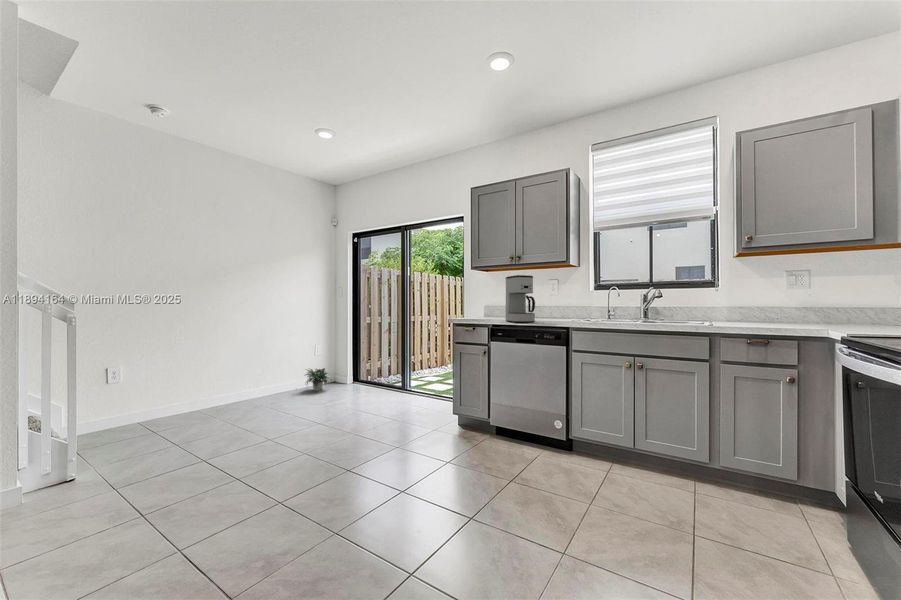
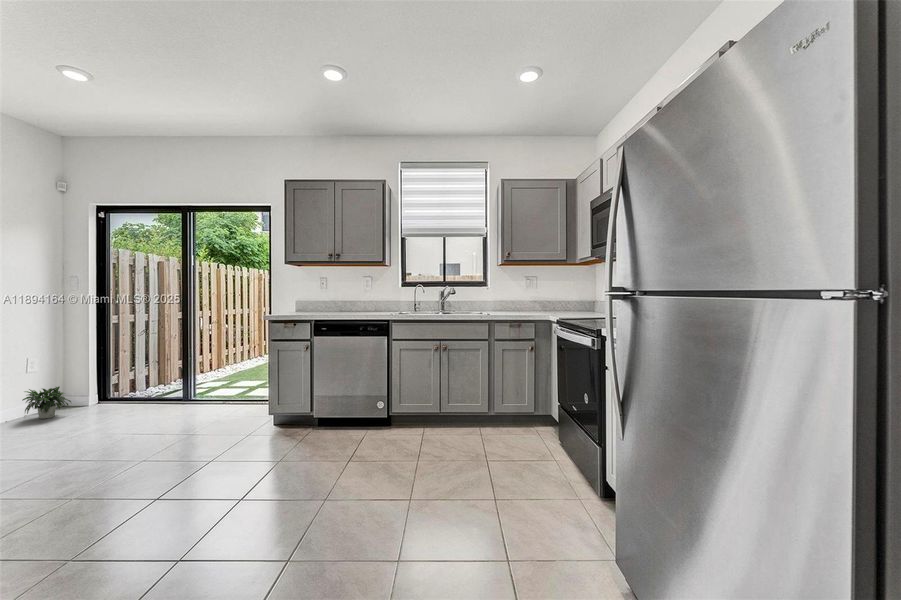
coffee maker: present [505,275,535,322] -> none [330,274,358,317]

